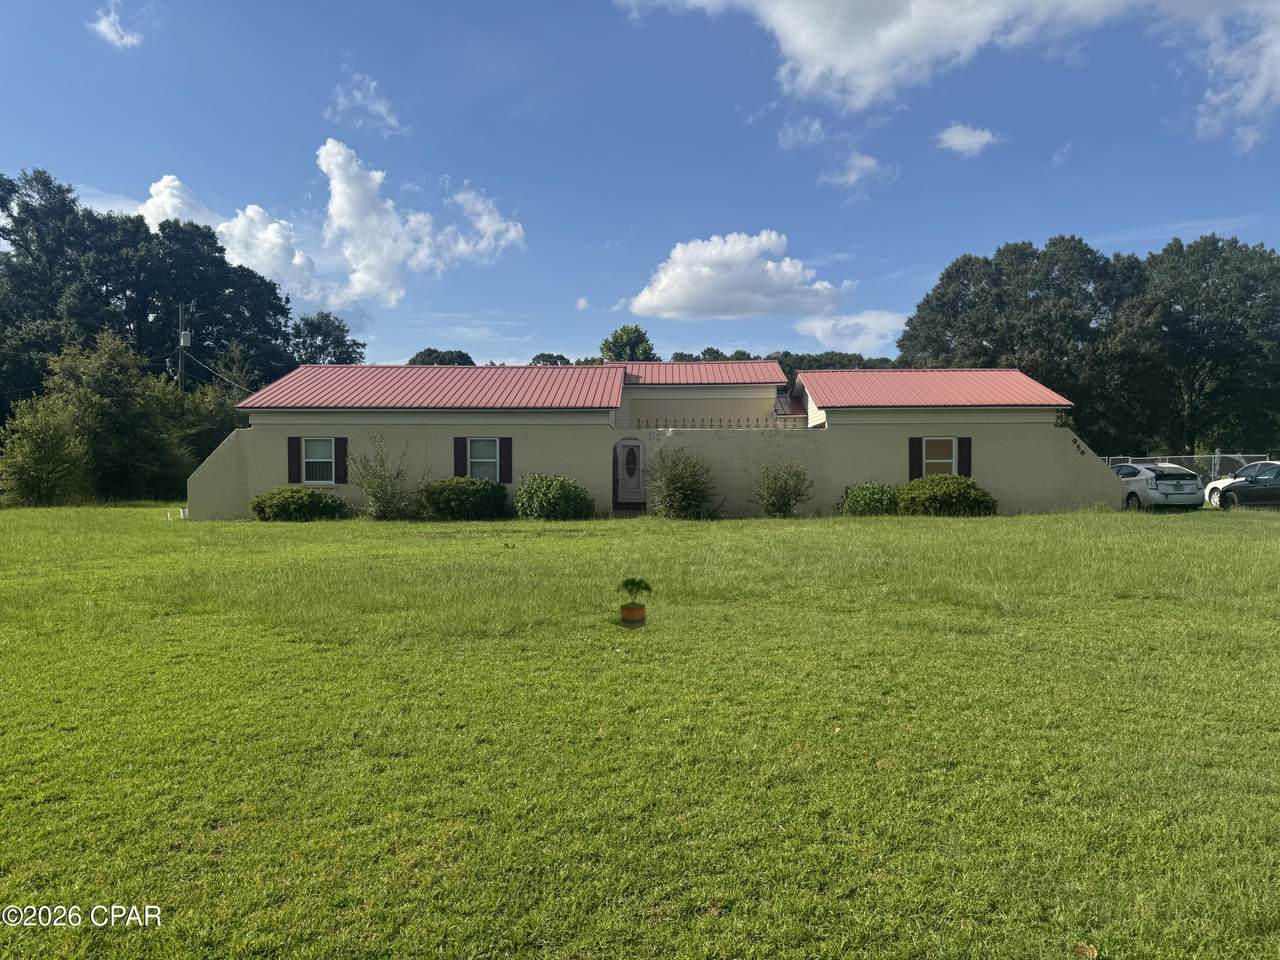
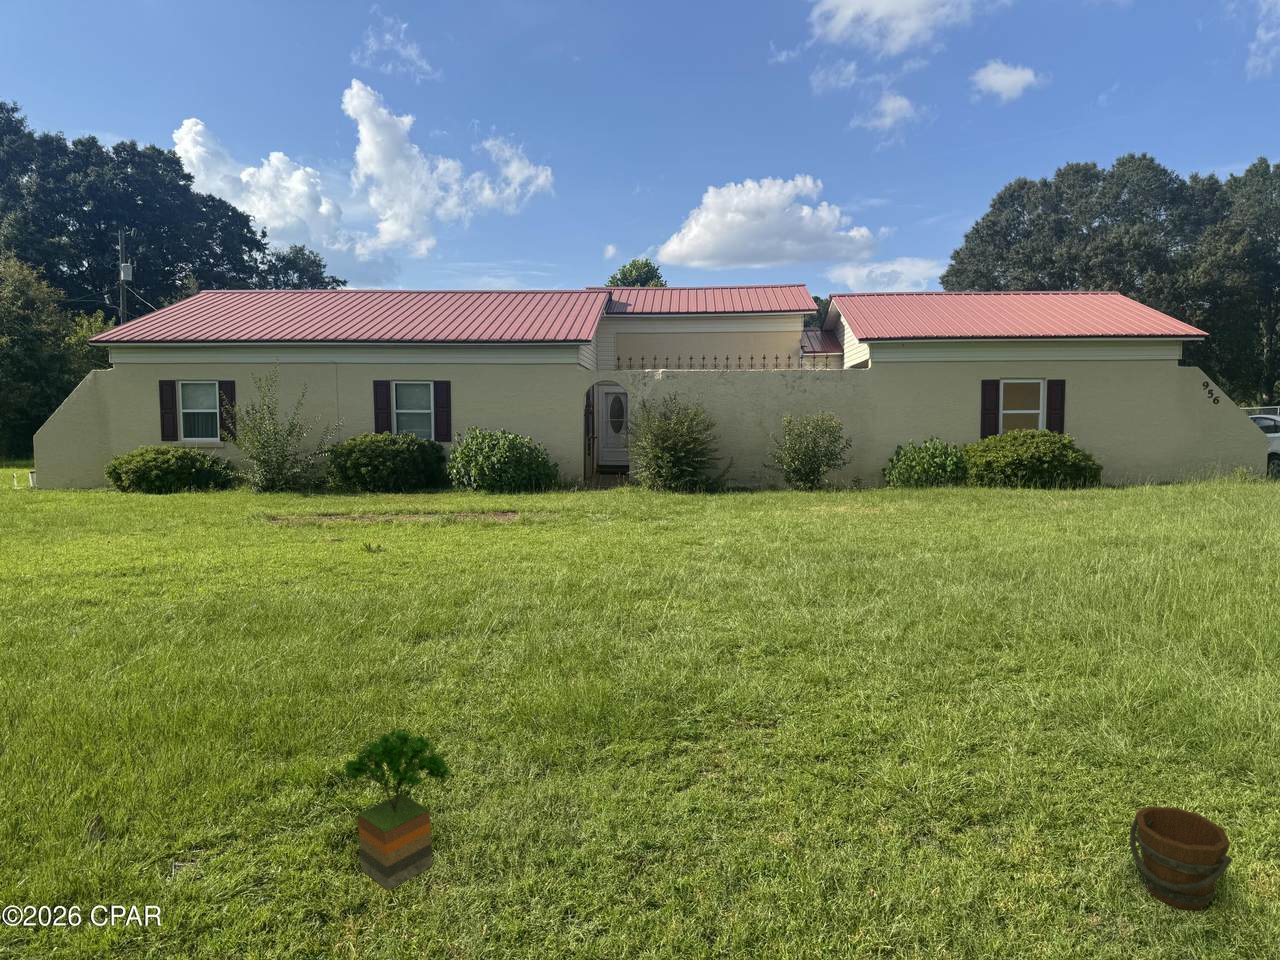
bucket: none [889,599,917,628] -> present [1130,806,1232,910]

